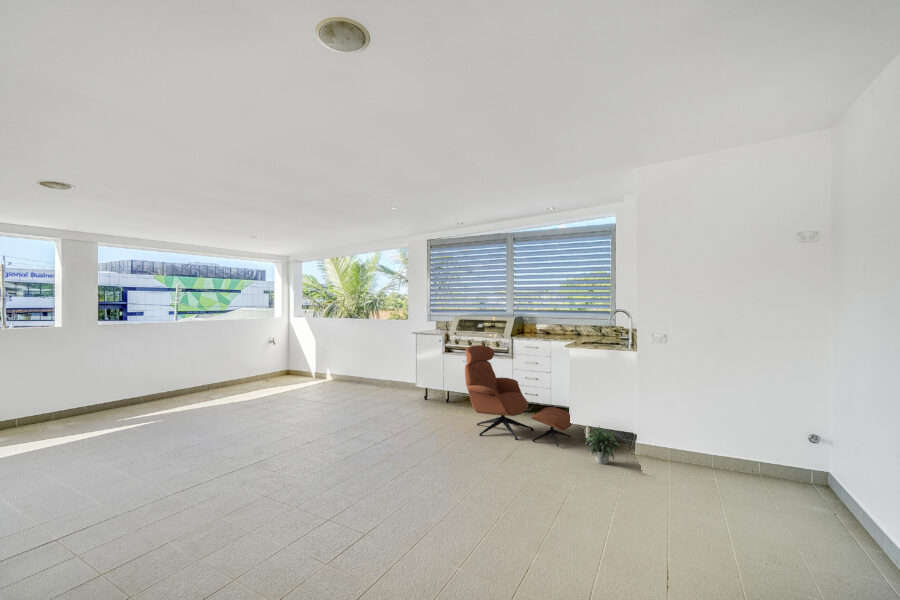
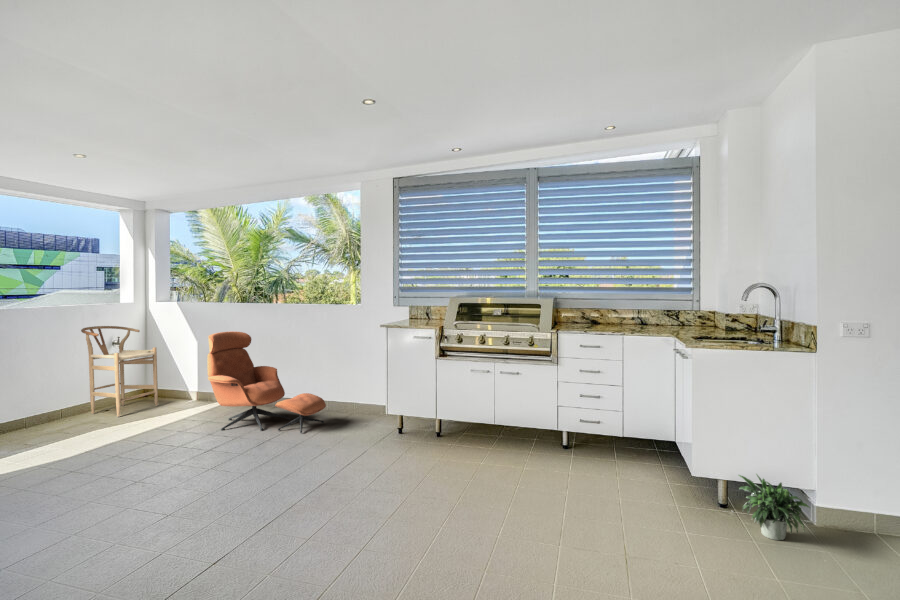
bar stool: none [251,328,291,382] -> present [81,326,158,417]
lounge chair: present [465,345,572,447] -> present [207,332,326,433]

